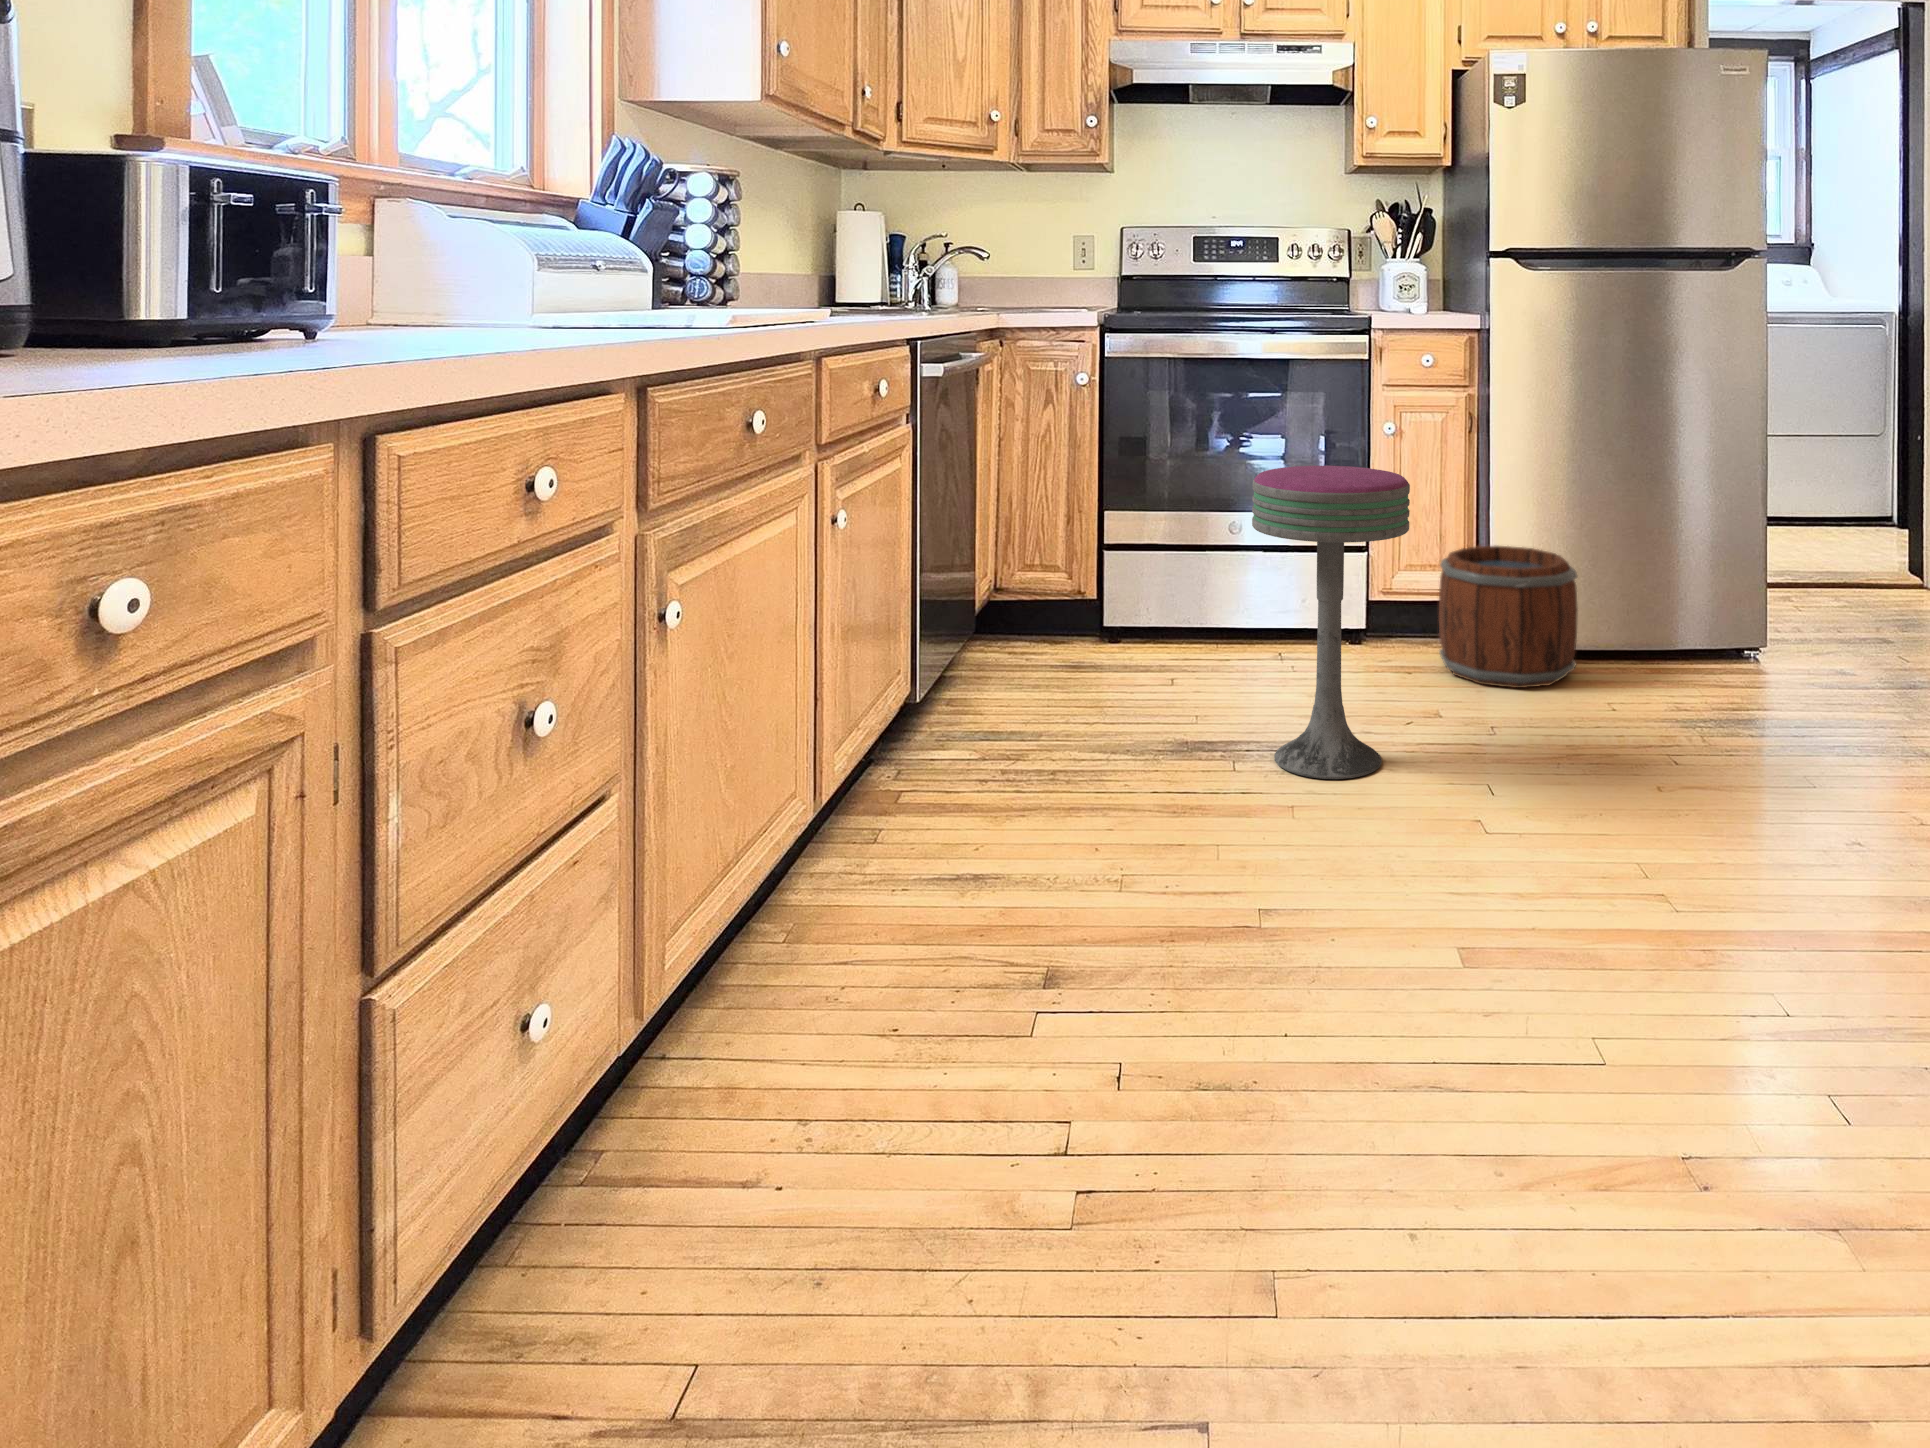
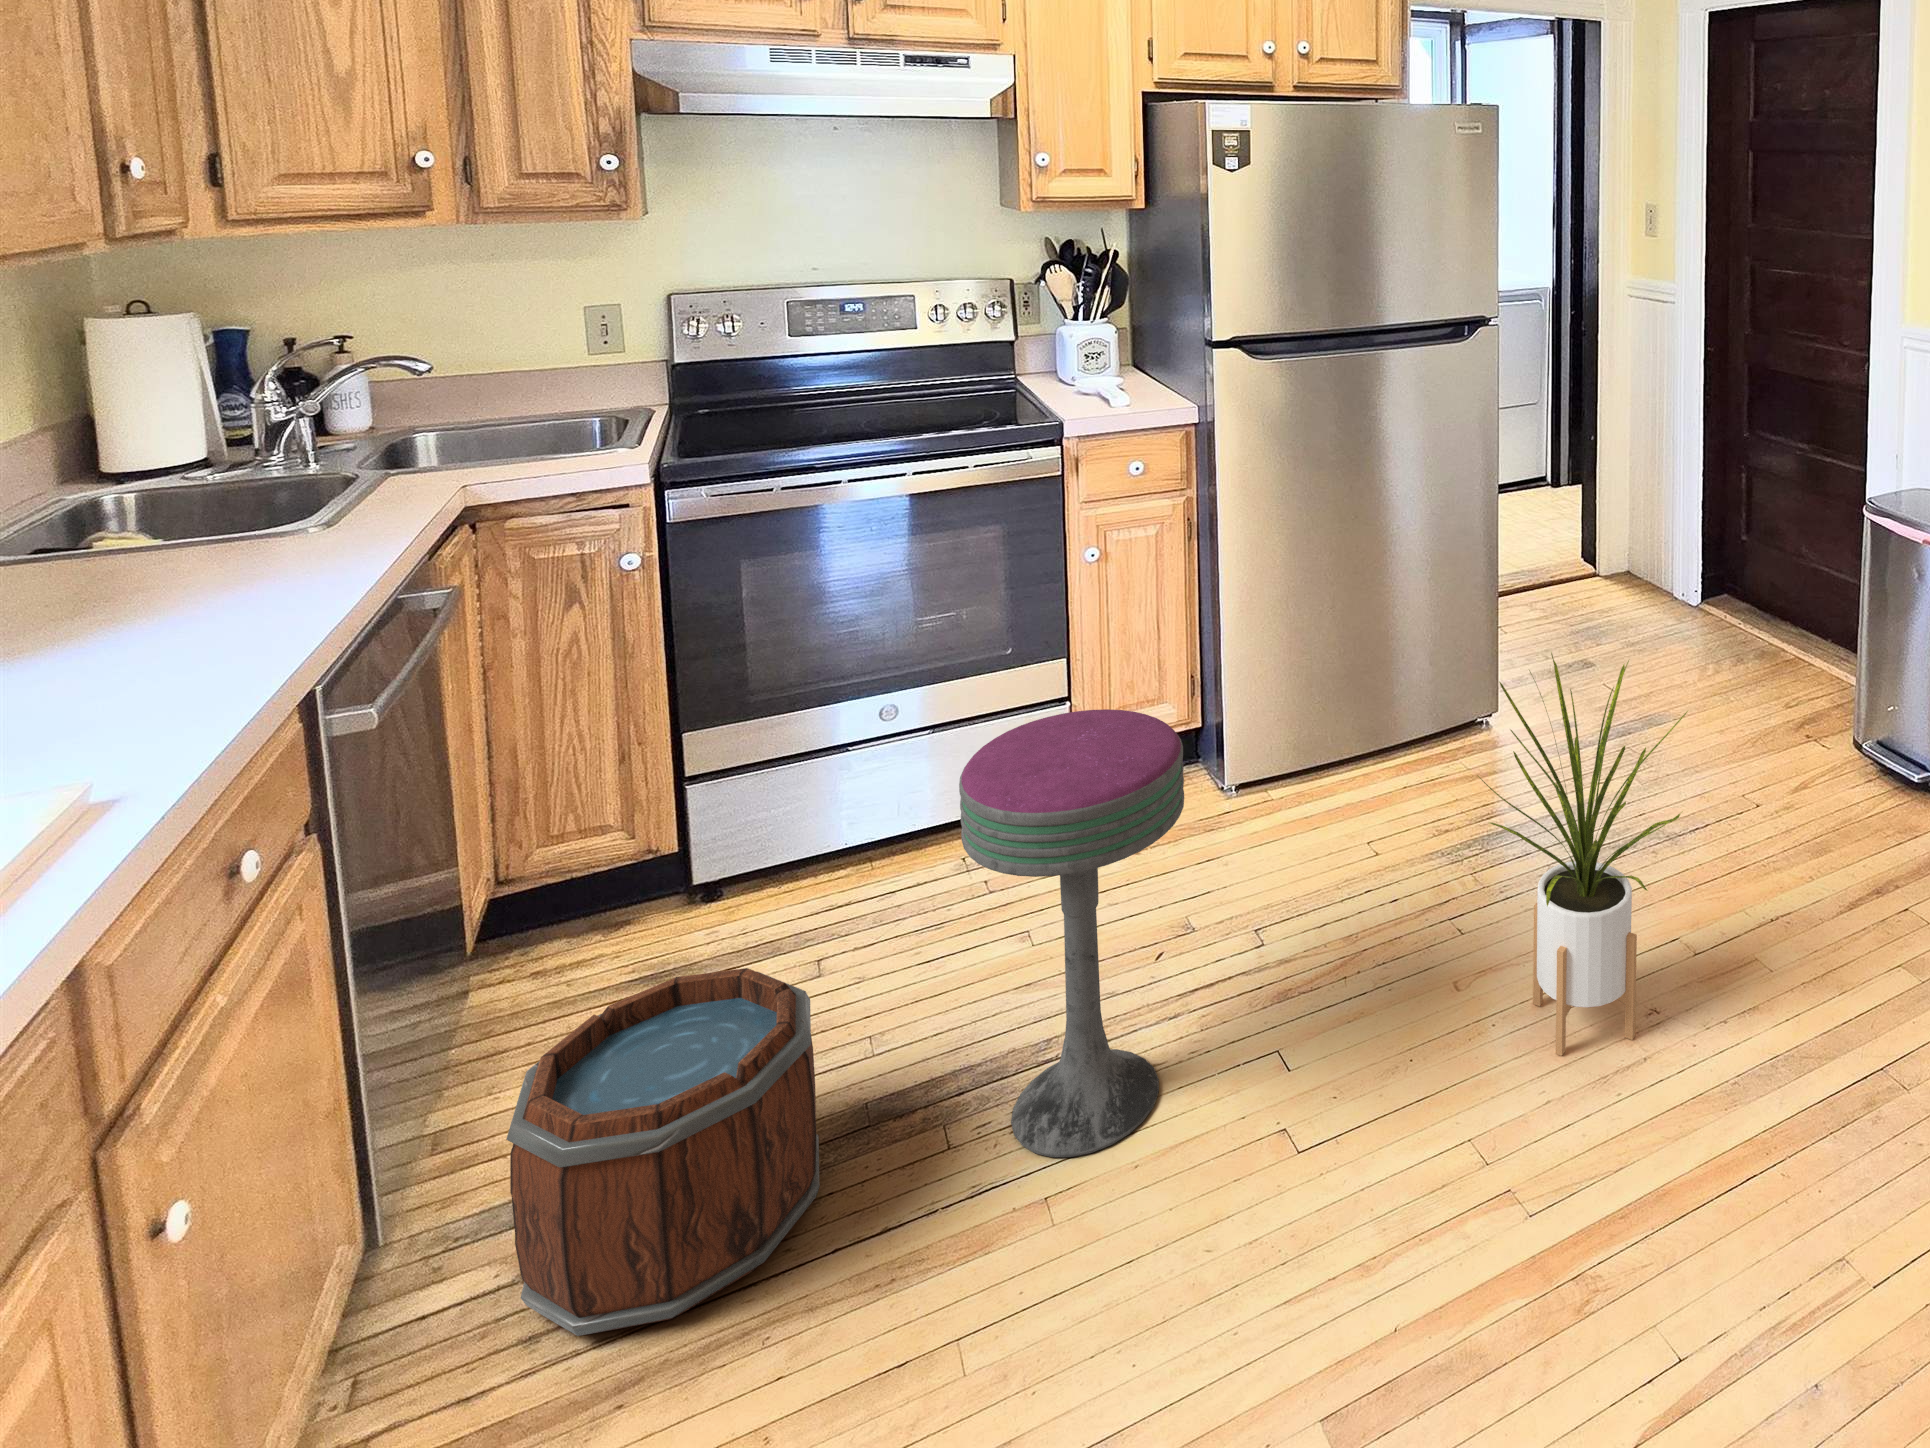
house plant: none [1650,460,1864,832] -> present [1478,653,1688,1056]
bucket: present [1439,546,1577,688] -> present [506,968,820,1336]

